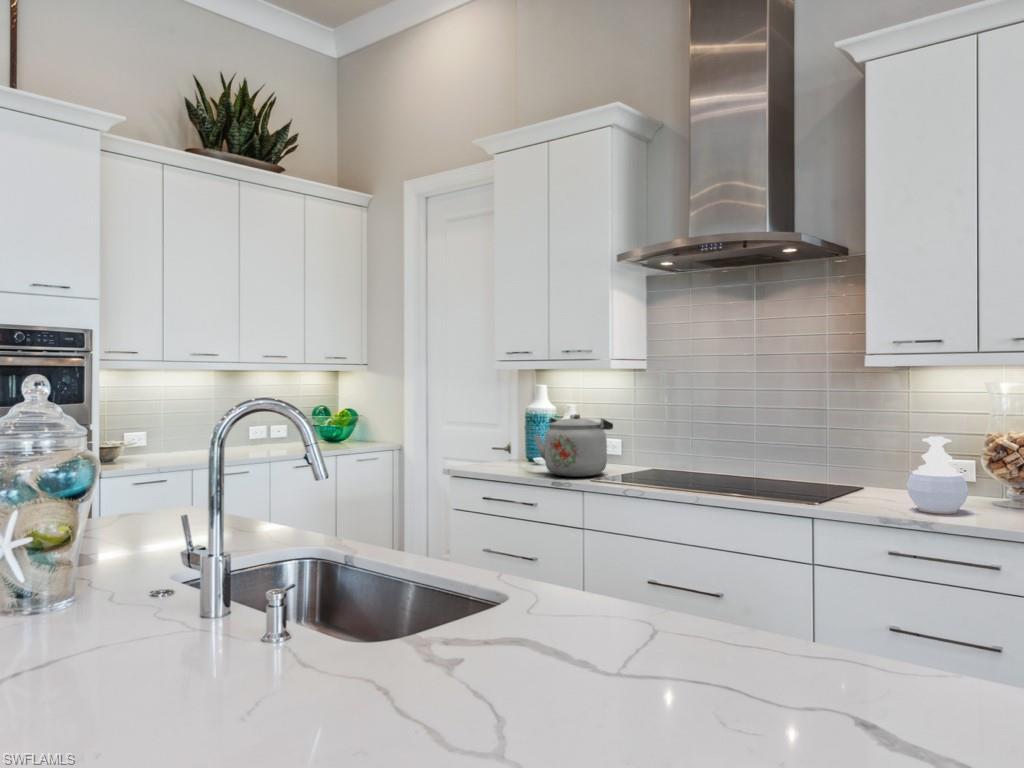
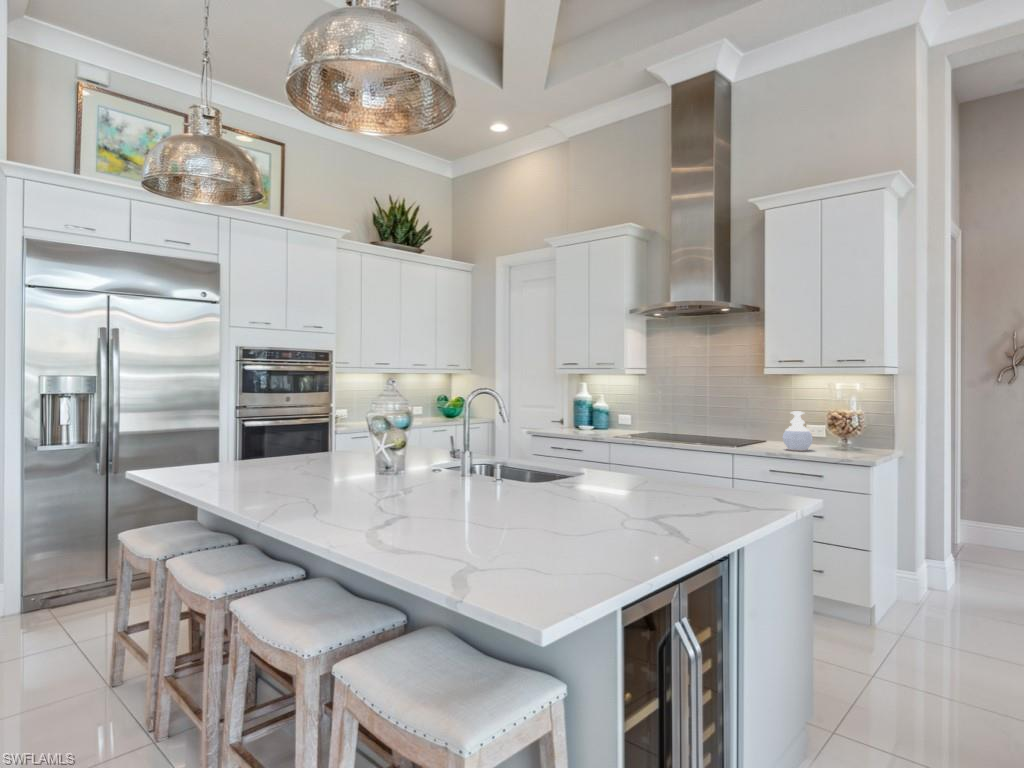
kettle: present [534,414,613,477] -> none [581,400,626,435]

